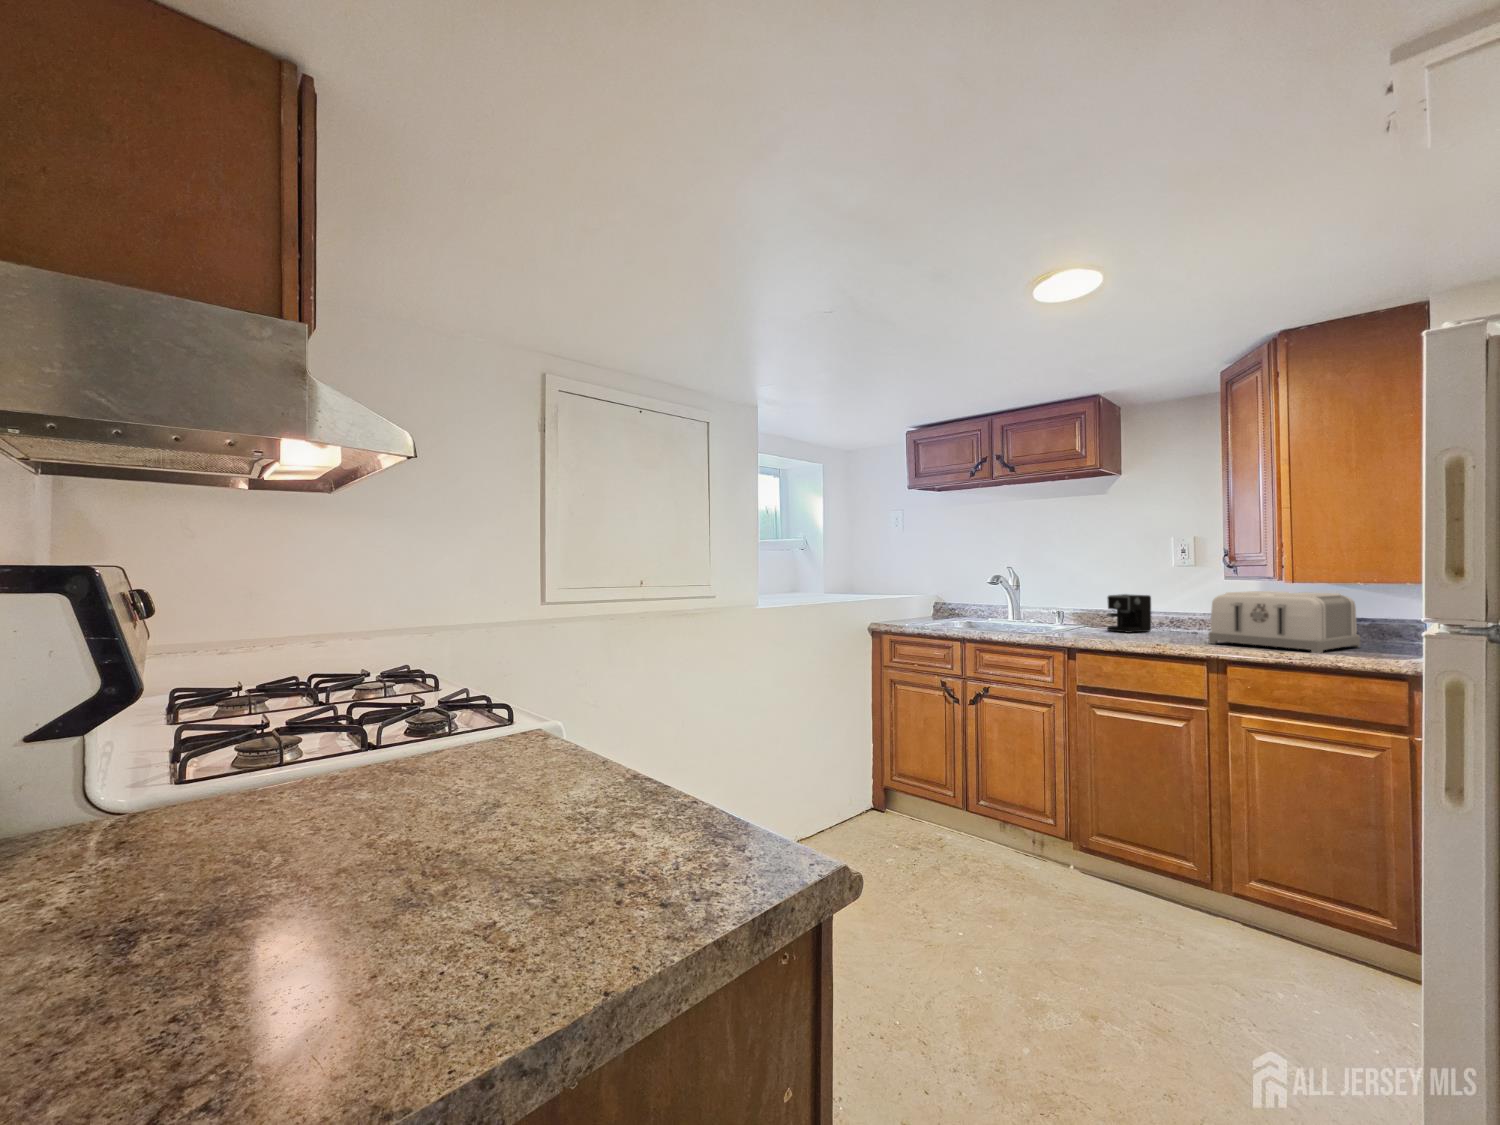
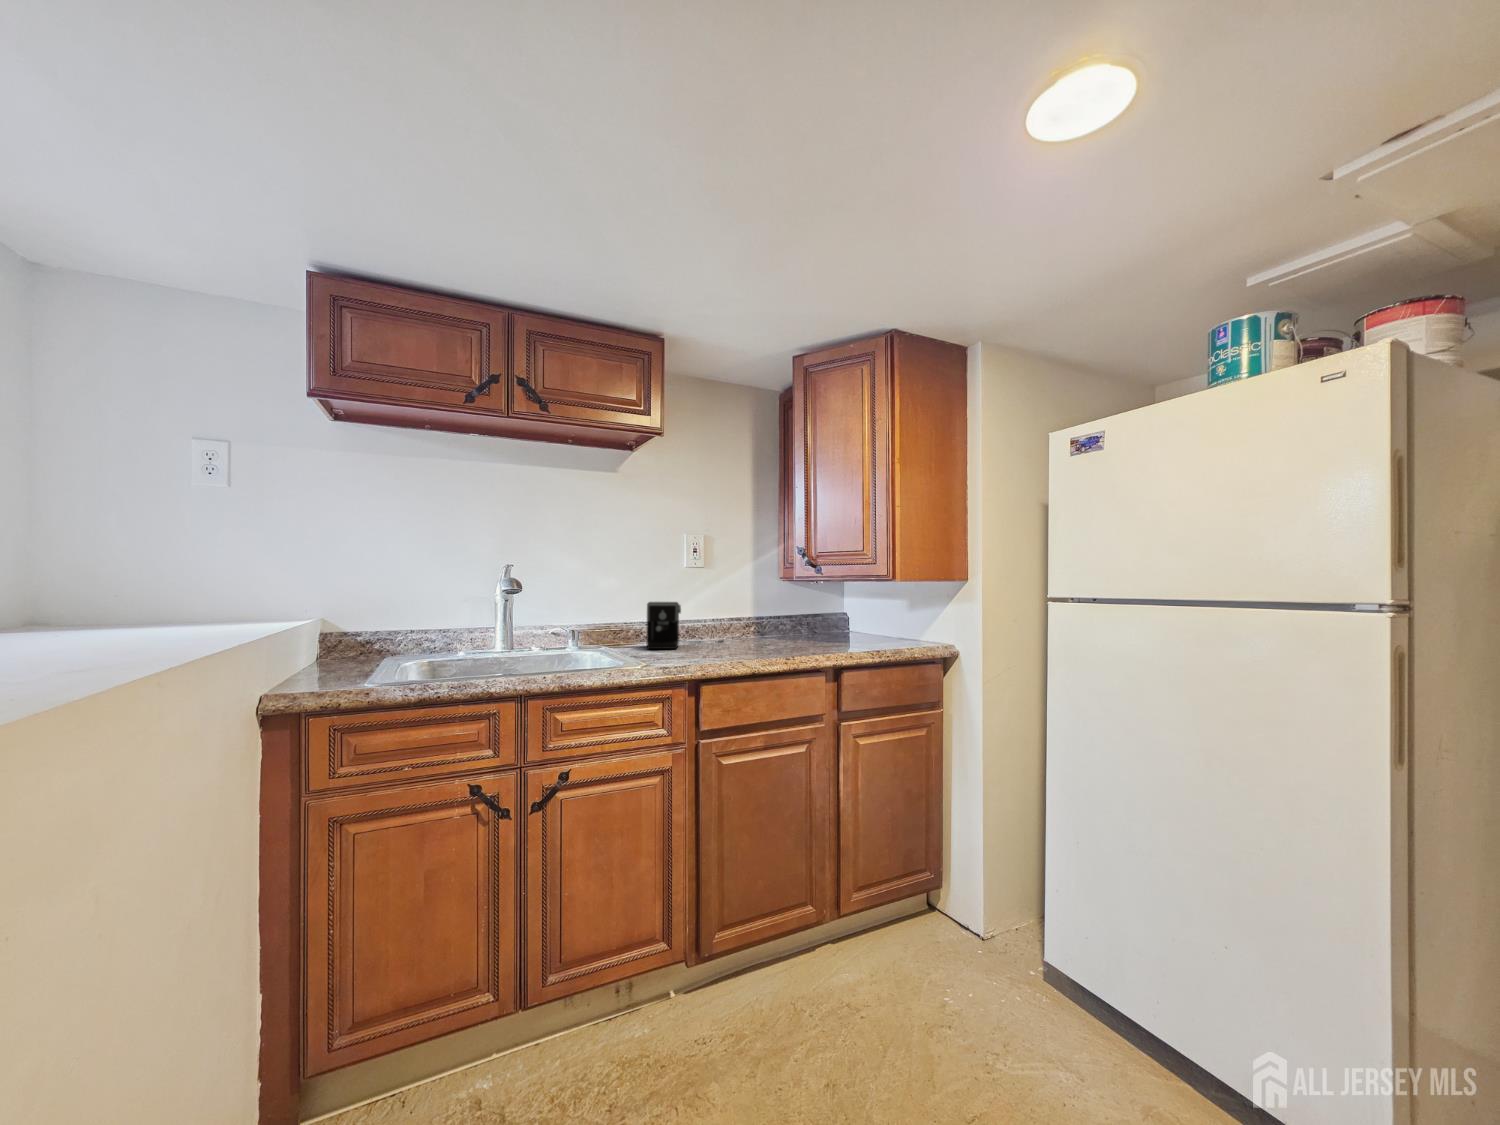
toaster: present [1209,591,1360,653] -> none [773,593,884,651]

